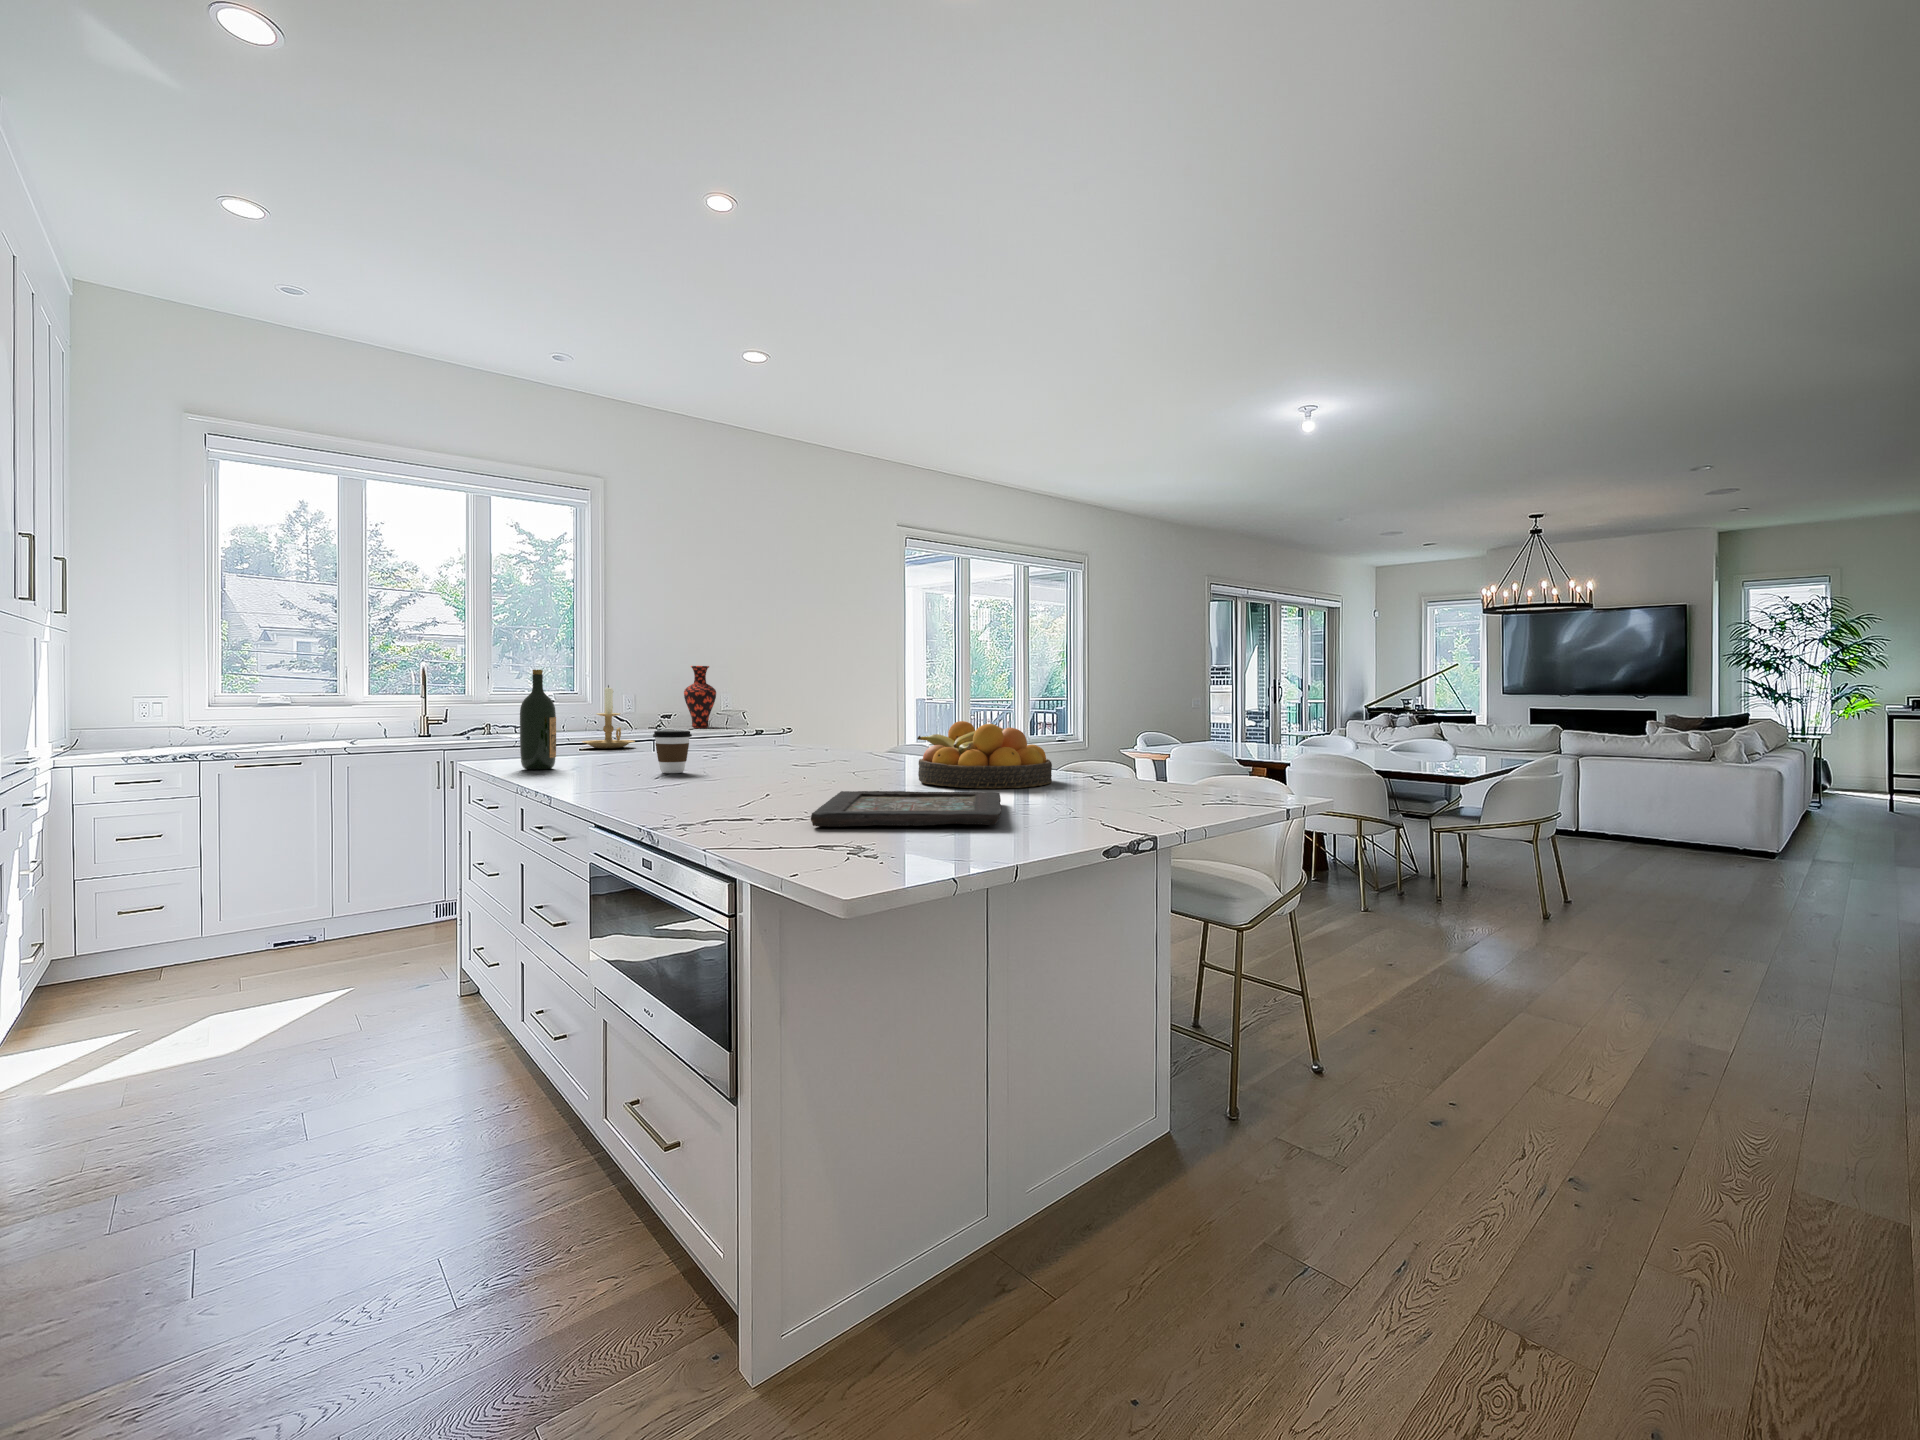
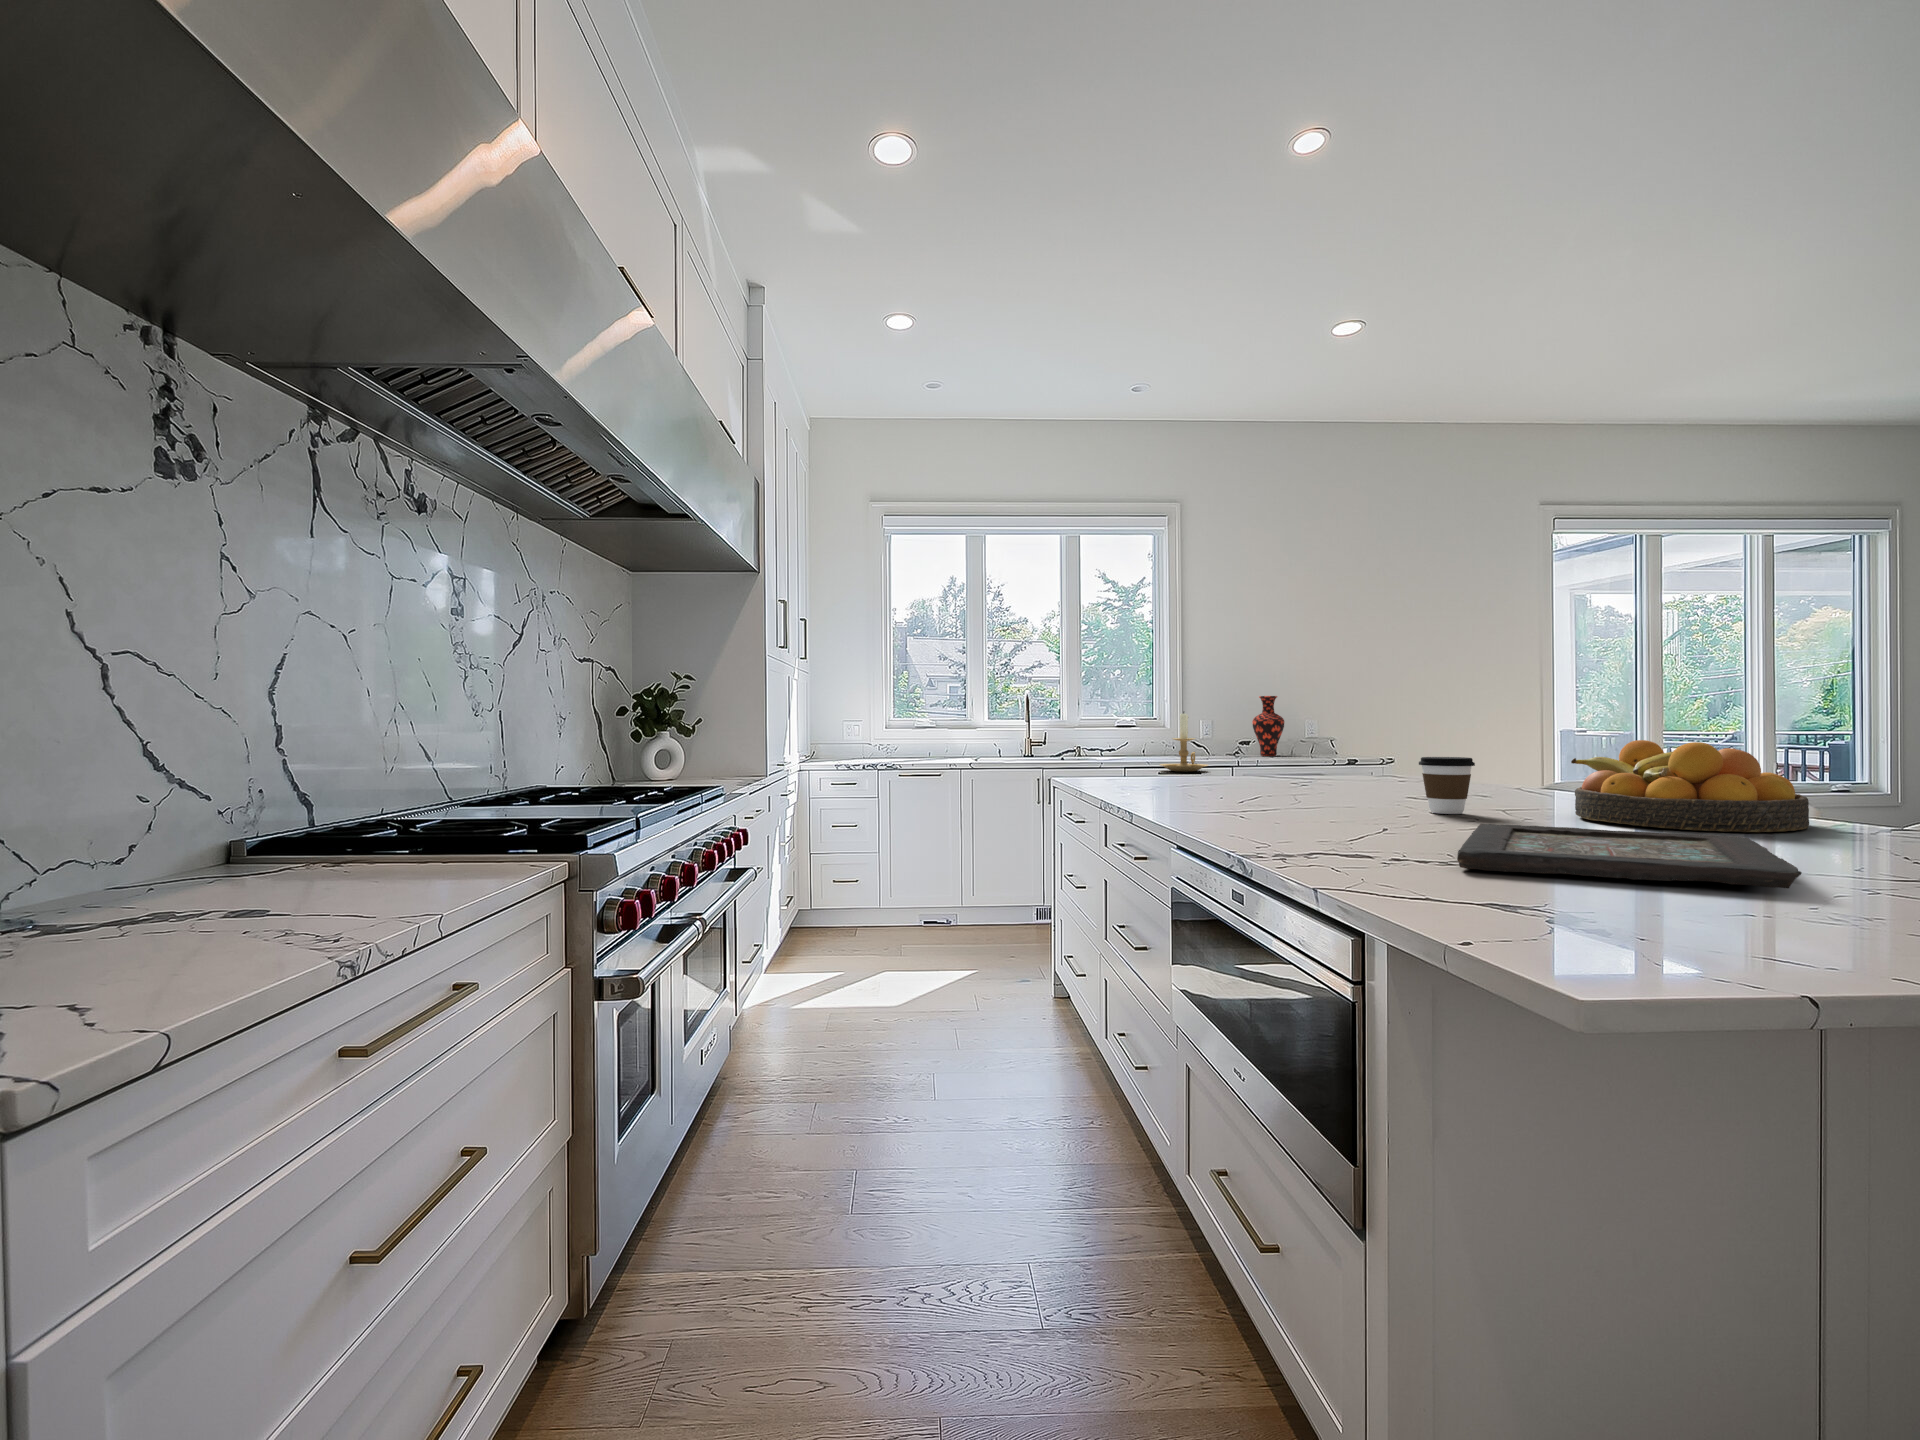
wine bottle: present [520,670,556,770] -> none [1104,693,1136,788]
coffee cup: present [653,730,692,773] -> present [1419,757,1475,814]

